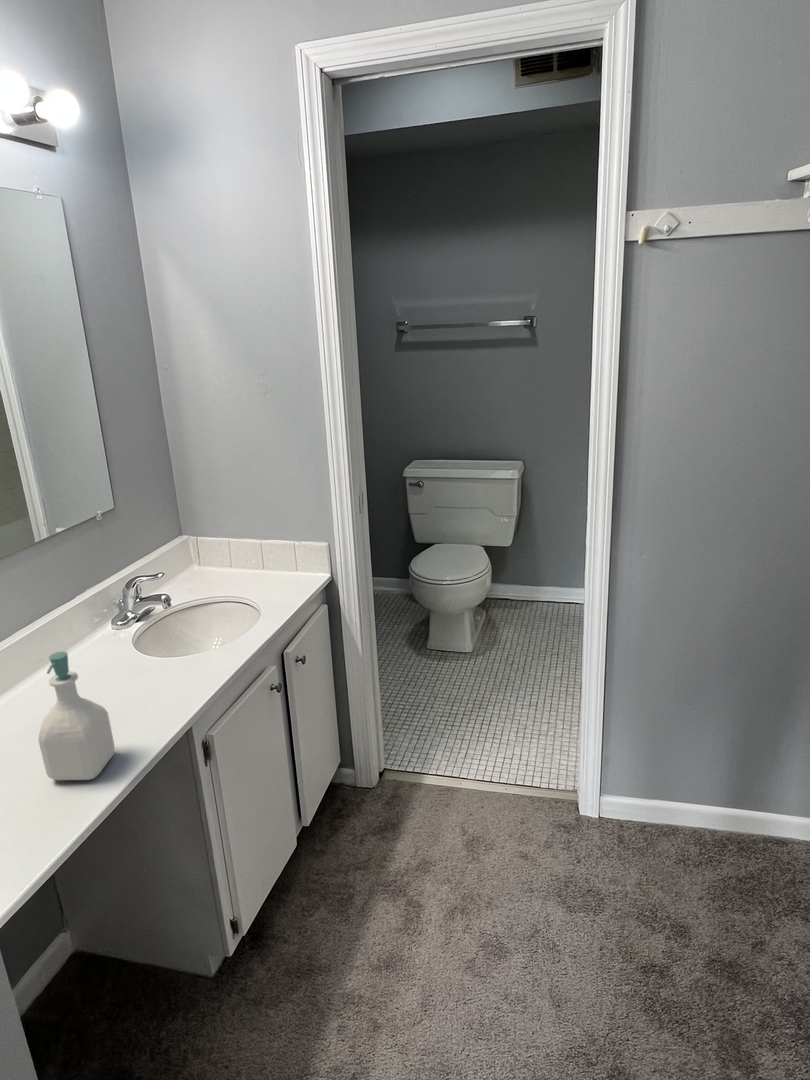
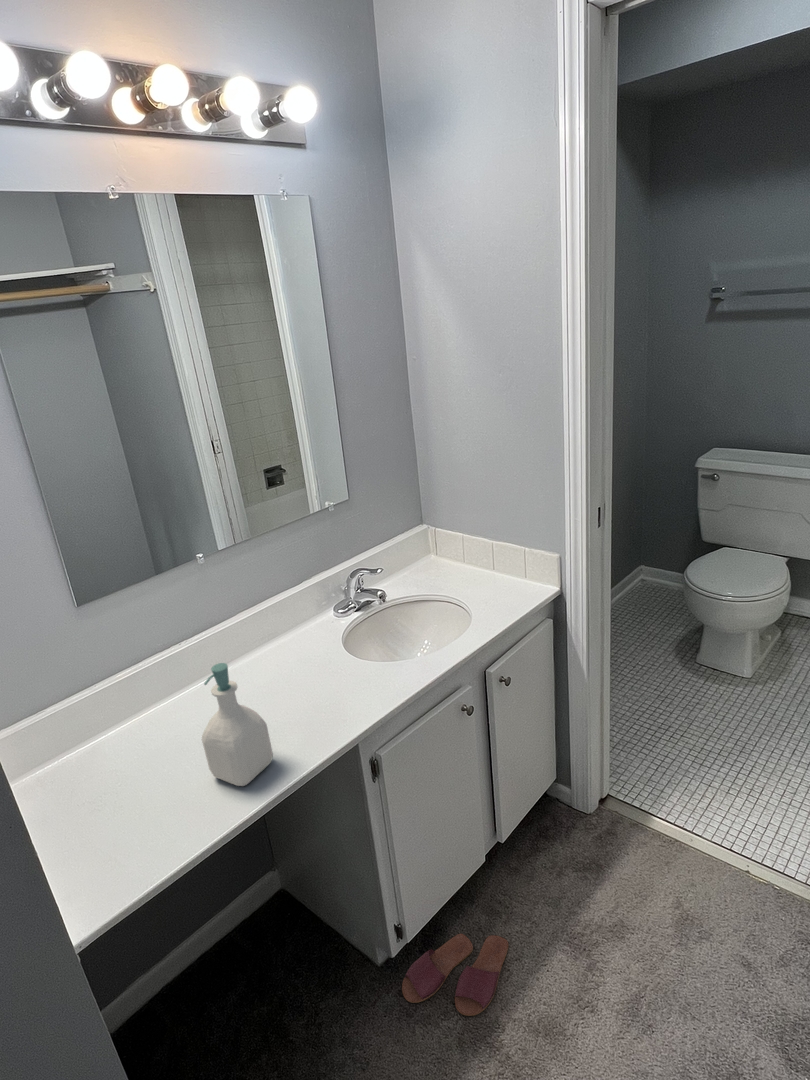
slippers: none [241,908,334,994] -> present [402,934,508,1016]

